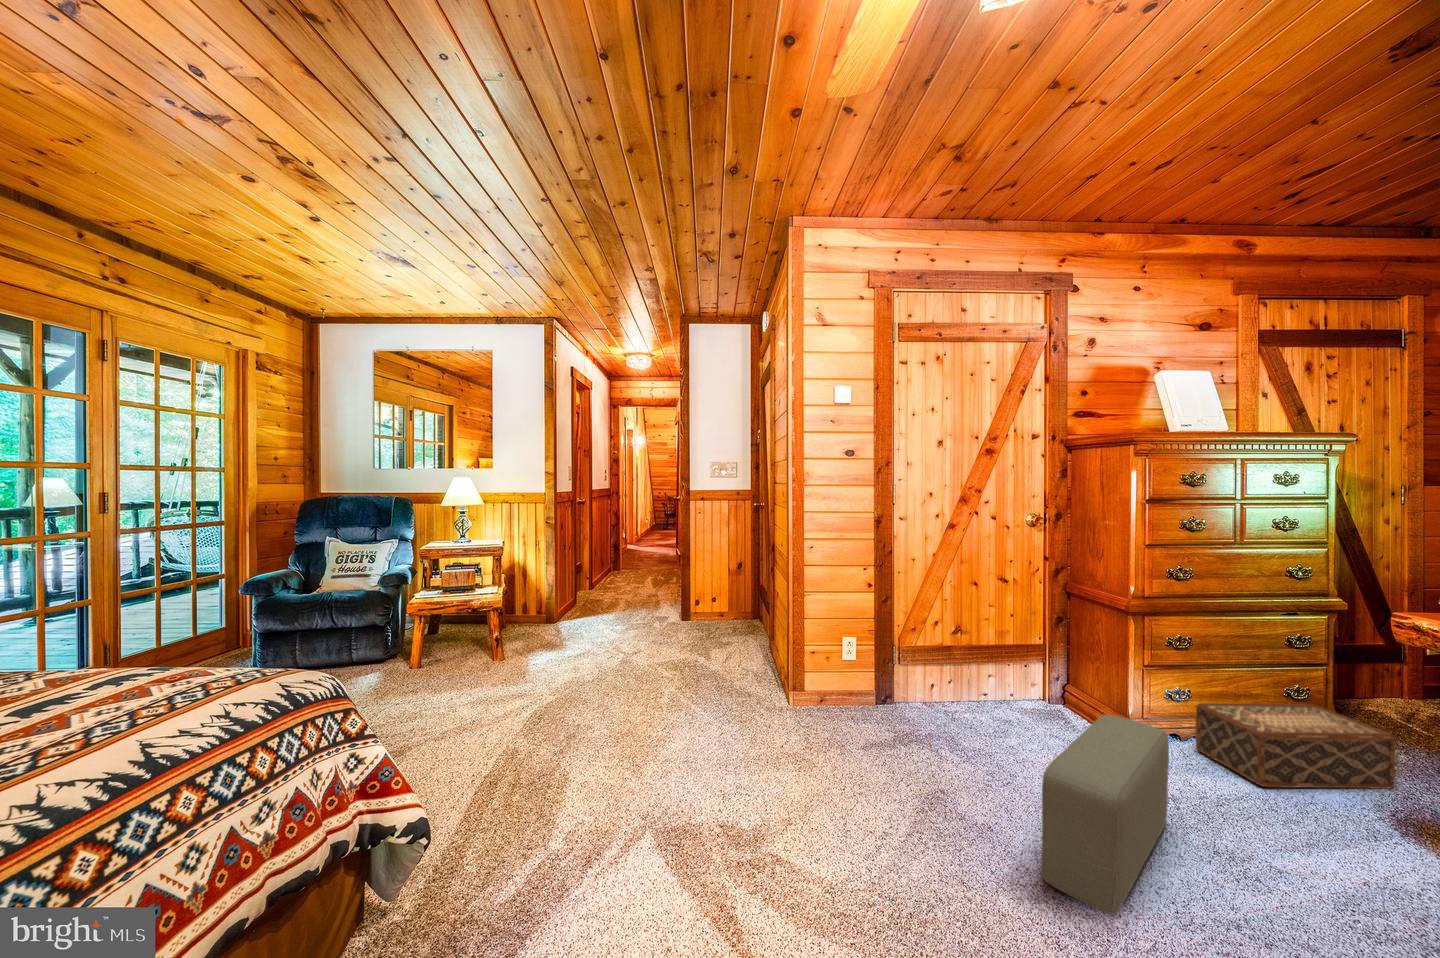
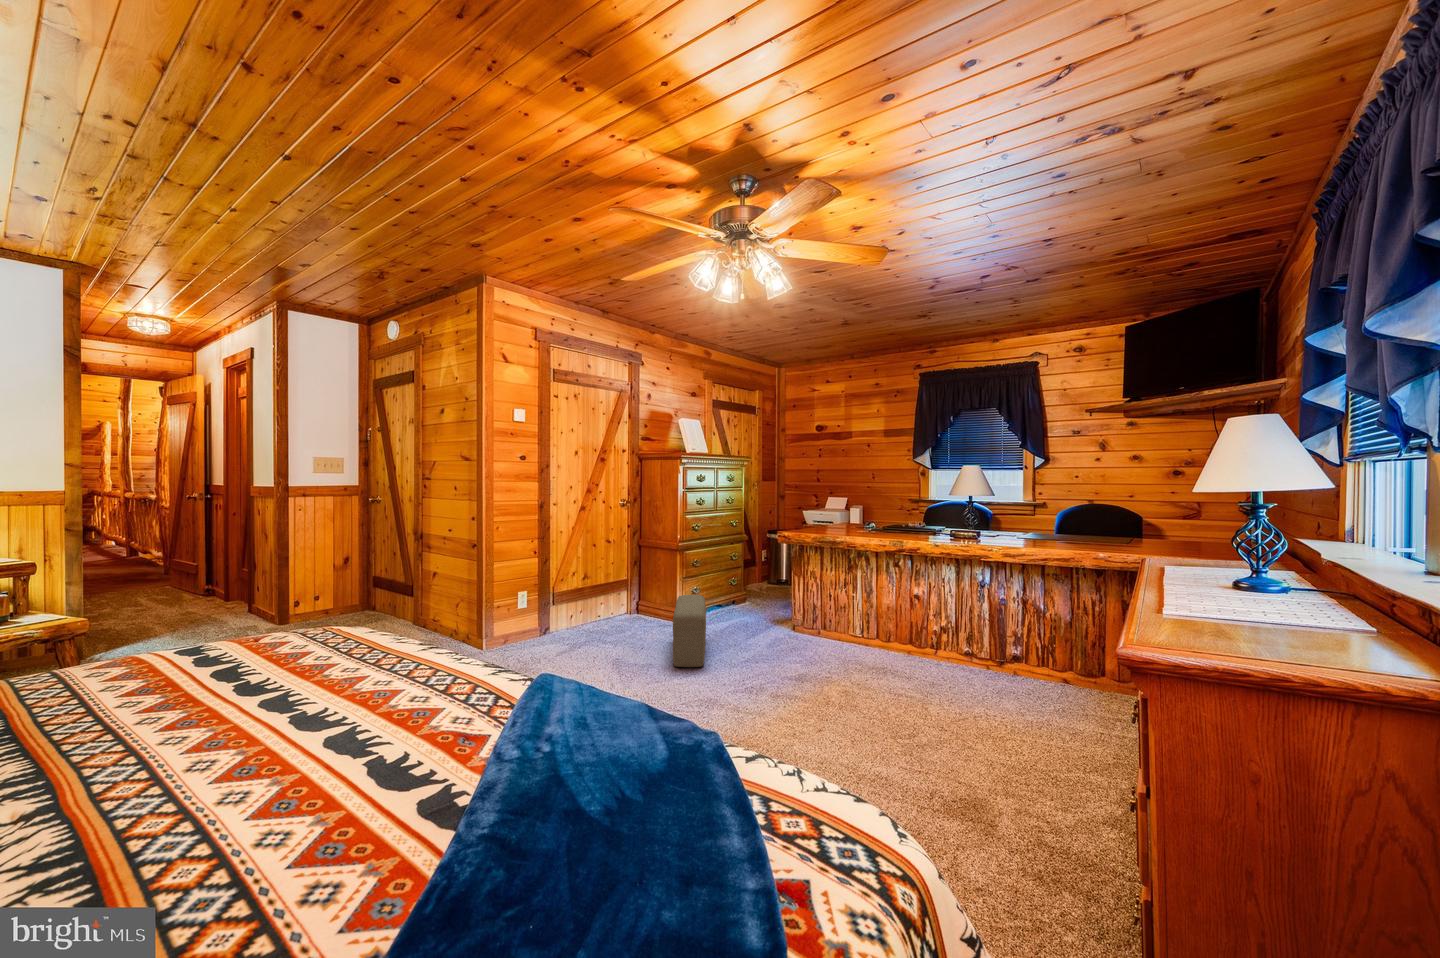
woven basket: present [1196,703,1395,789] -> none [701,584,763,620]

